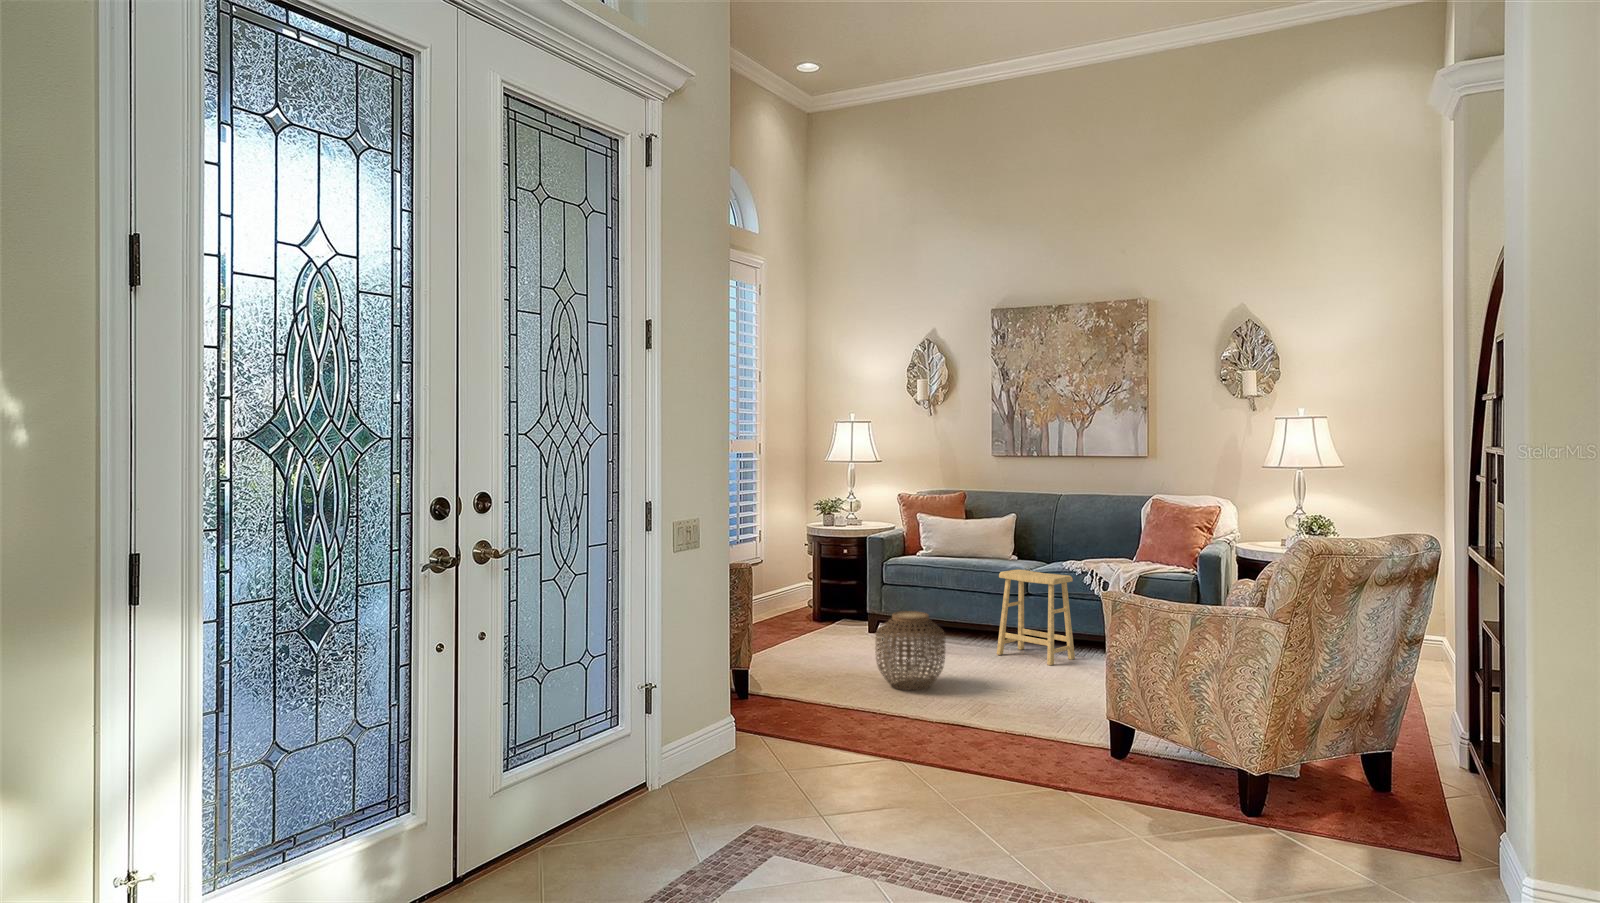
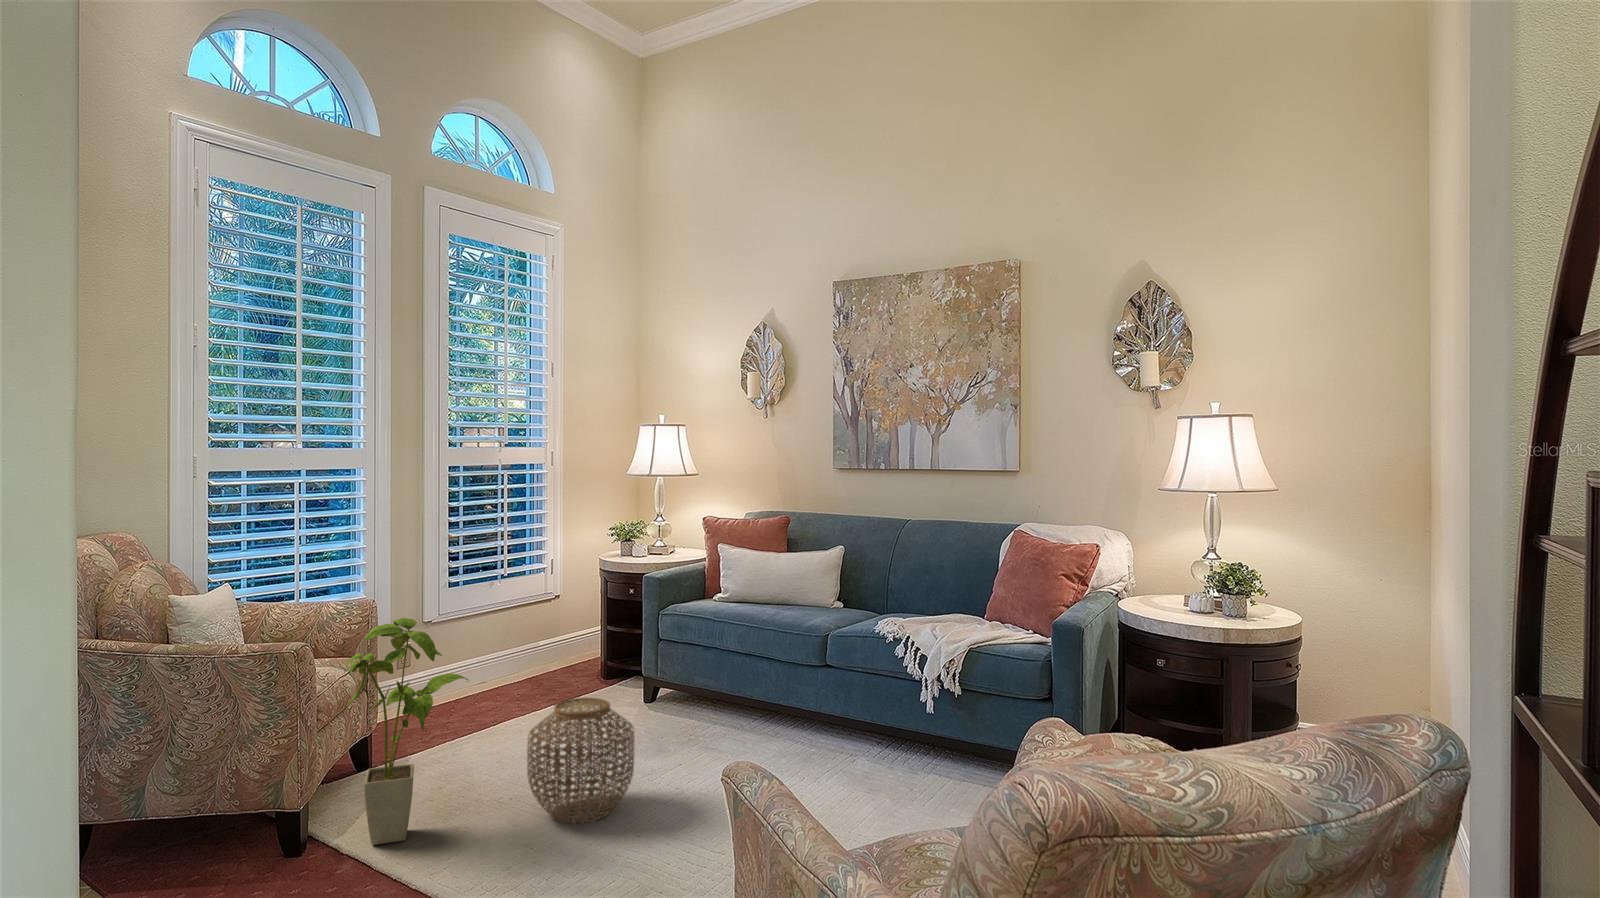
house plant: none [773,556,847,702] -> present [344,618,469,845]
footstool: present [997,569,1075,665] -> none [774,628,877,775]

